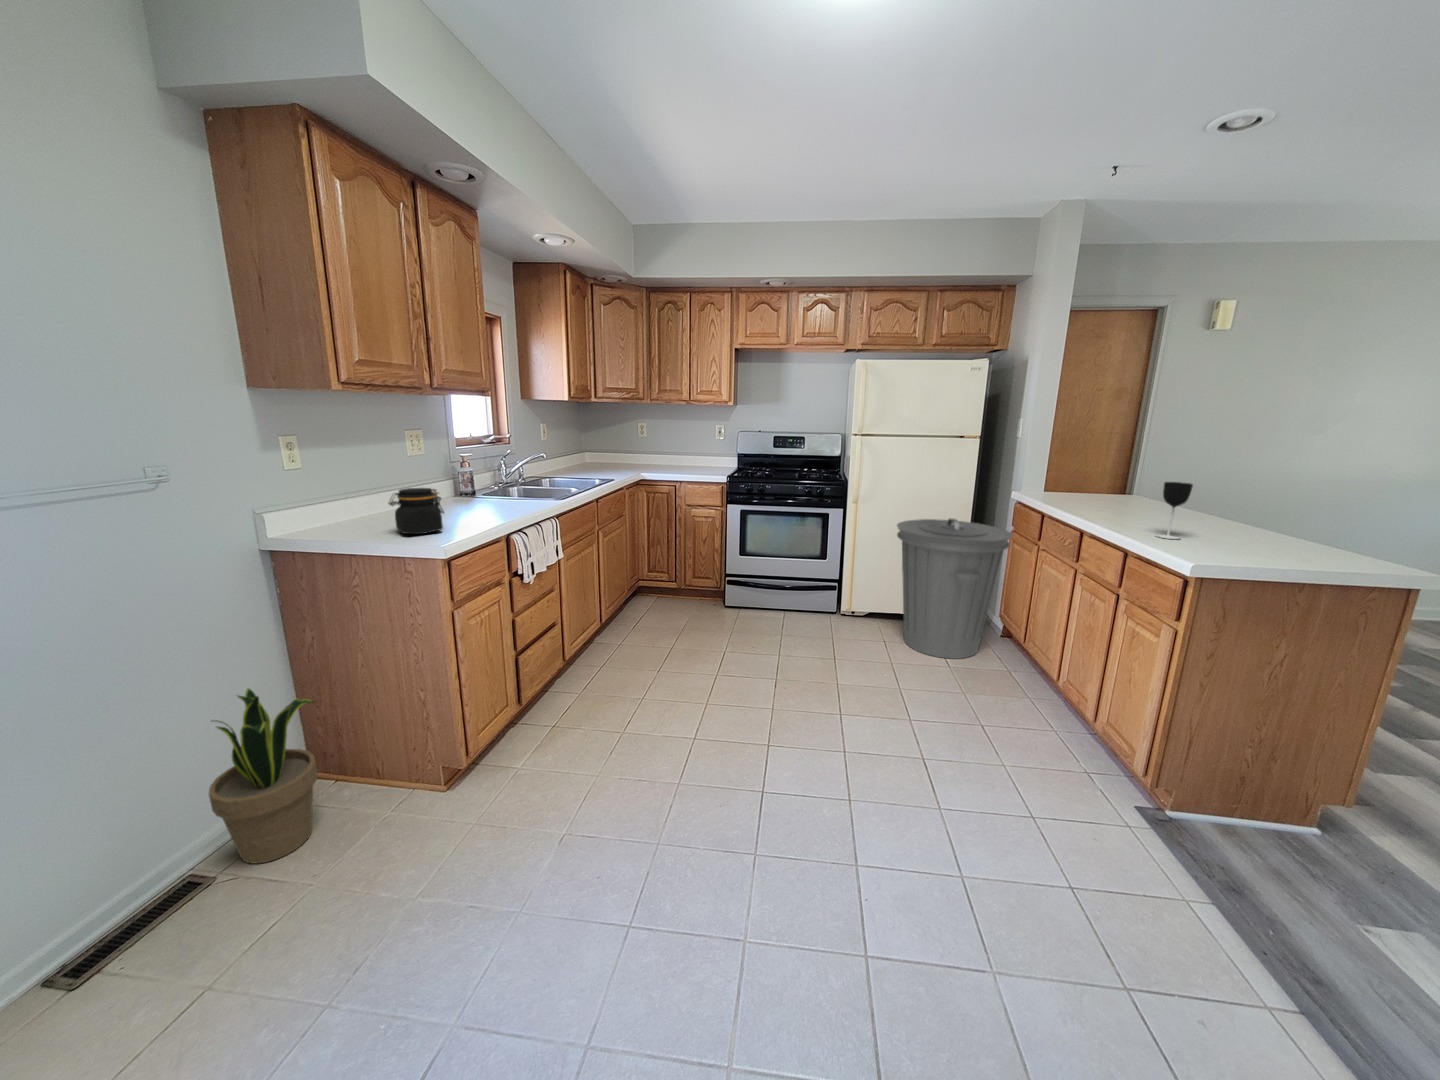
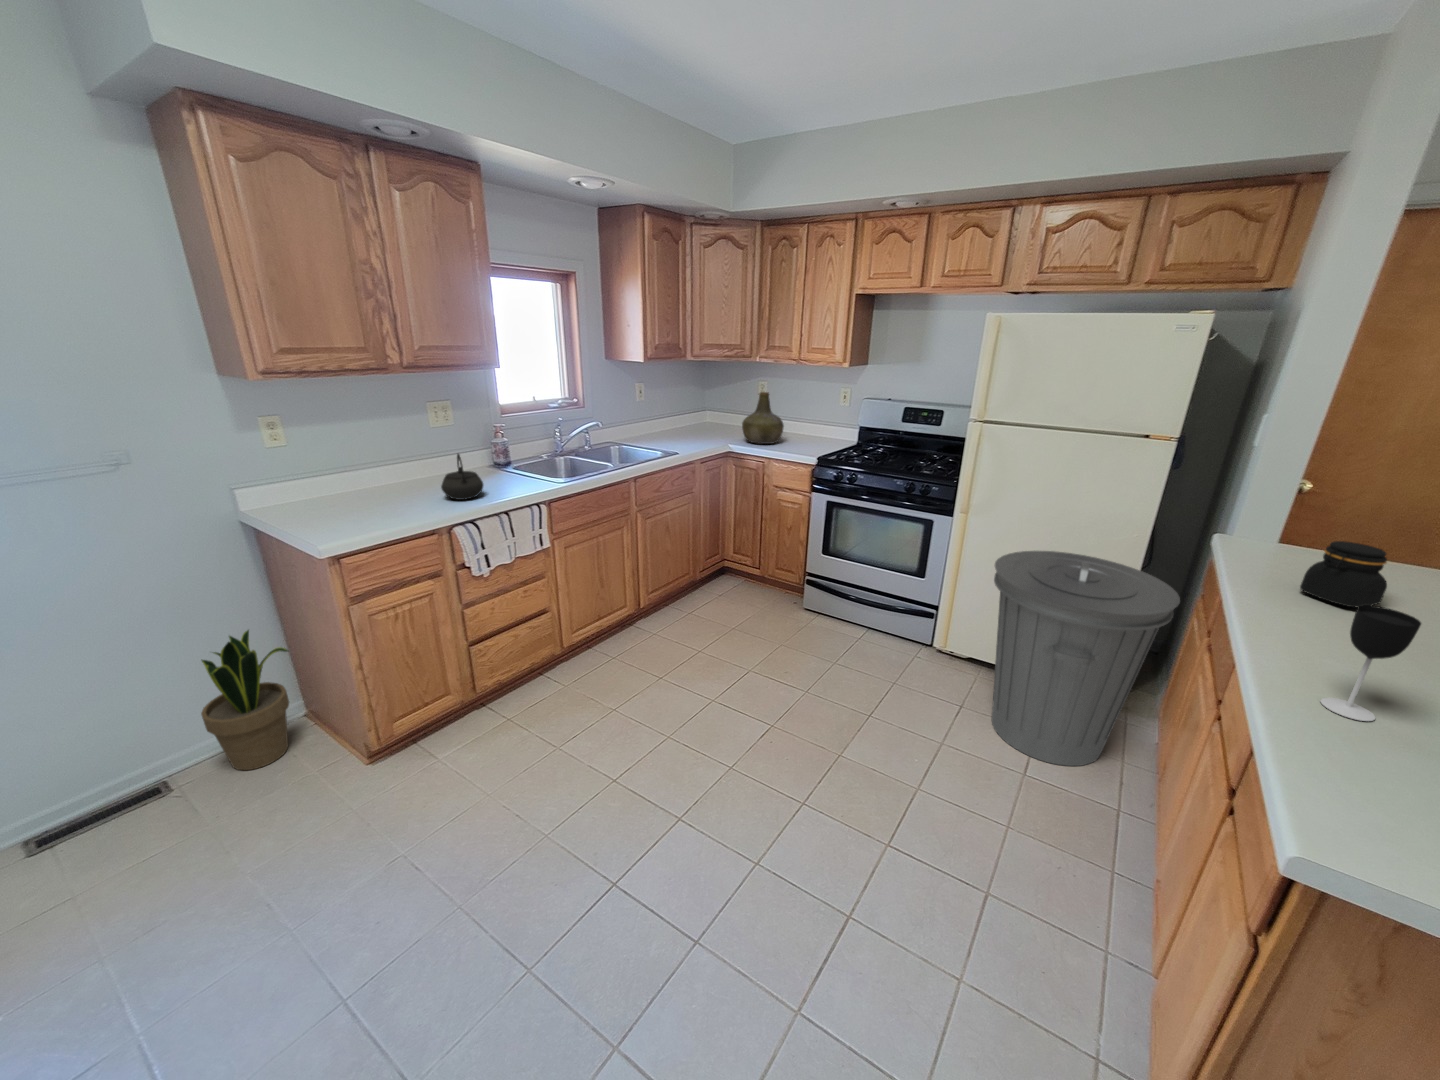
bottle: none [648,428,683,471] -> present [742,392,784,444]
kettle: none [459,471,502,518] -> present [441,454,483,500]
jar: present [389,488,444,534] -> present [1300,541,1387,607]

